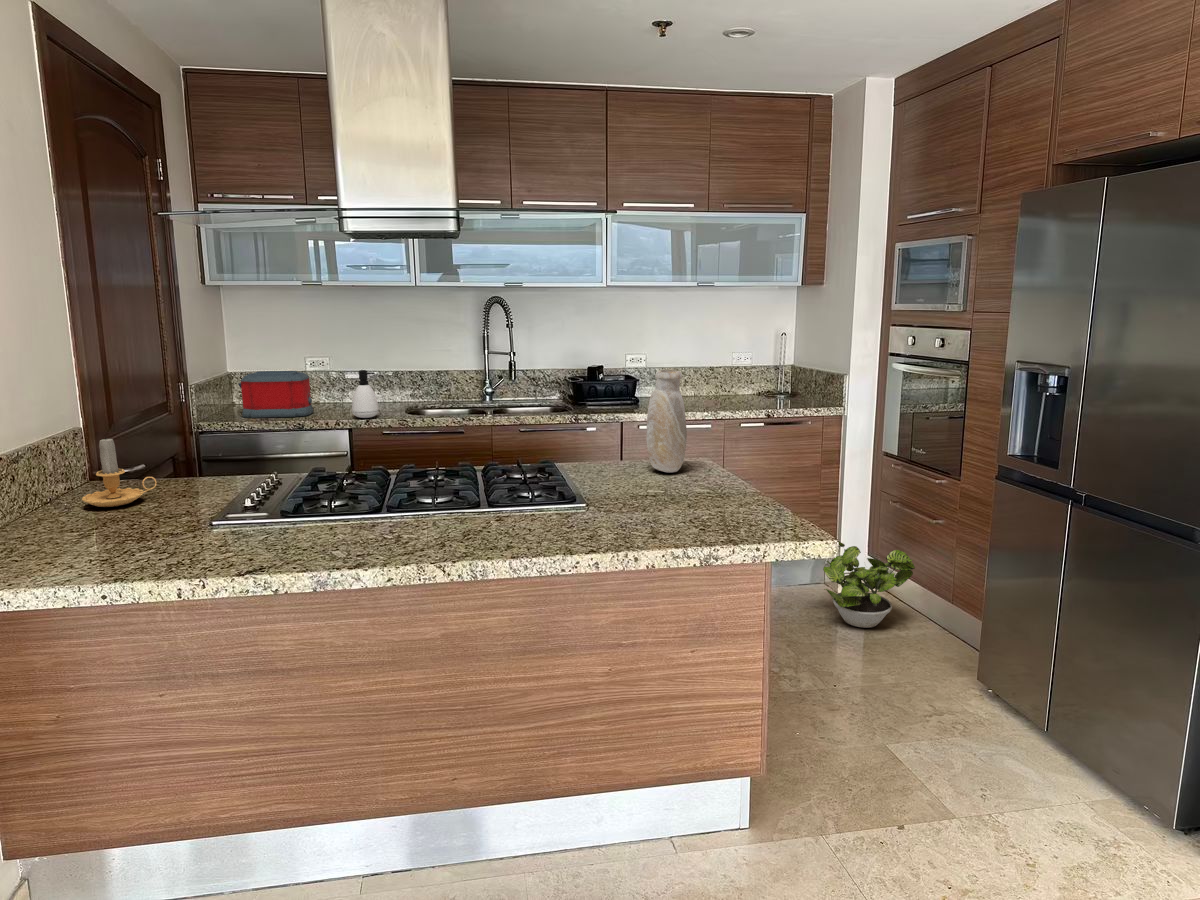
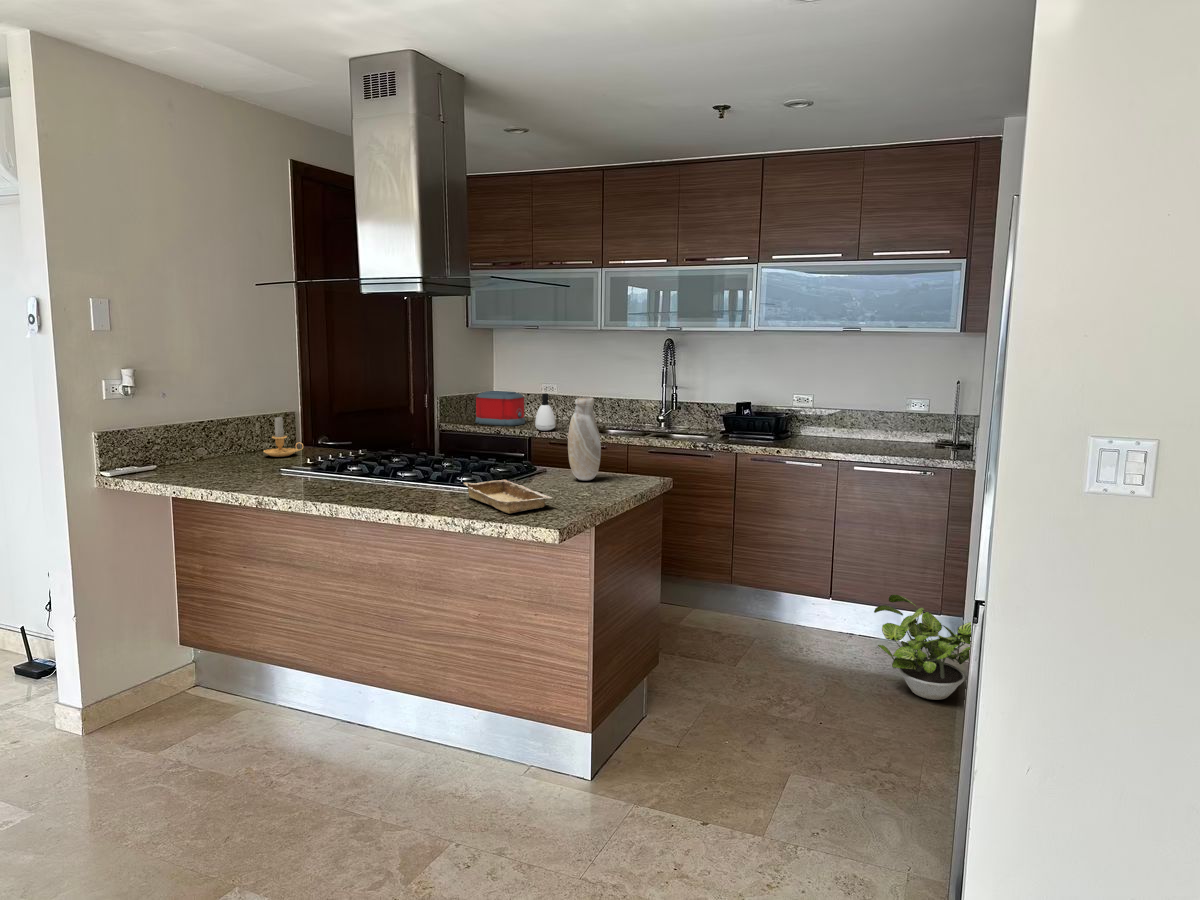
tray: none [624,486,763,529] -> present [464,480,551,513]

